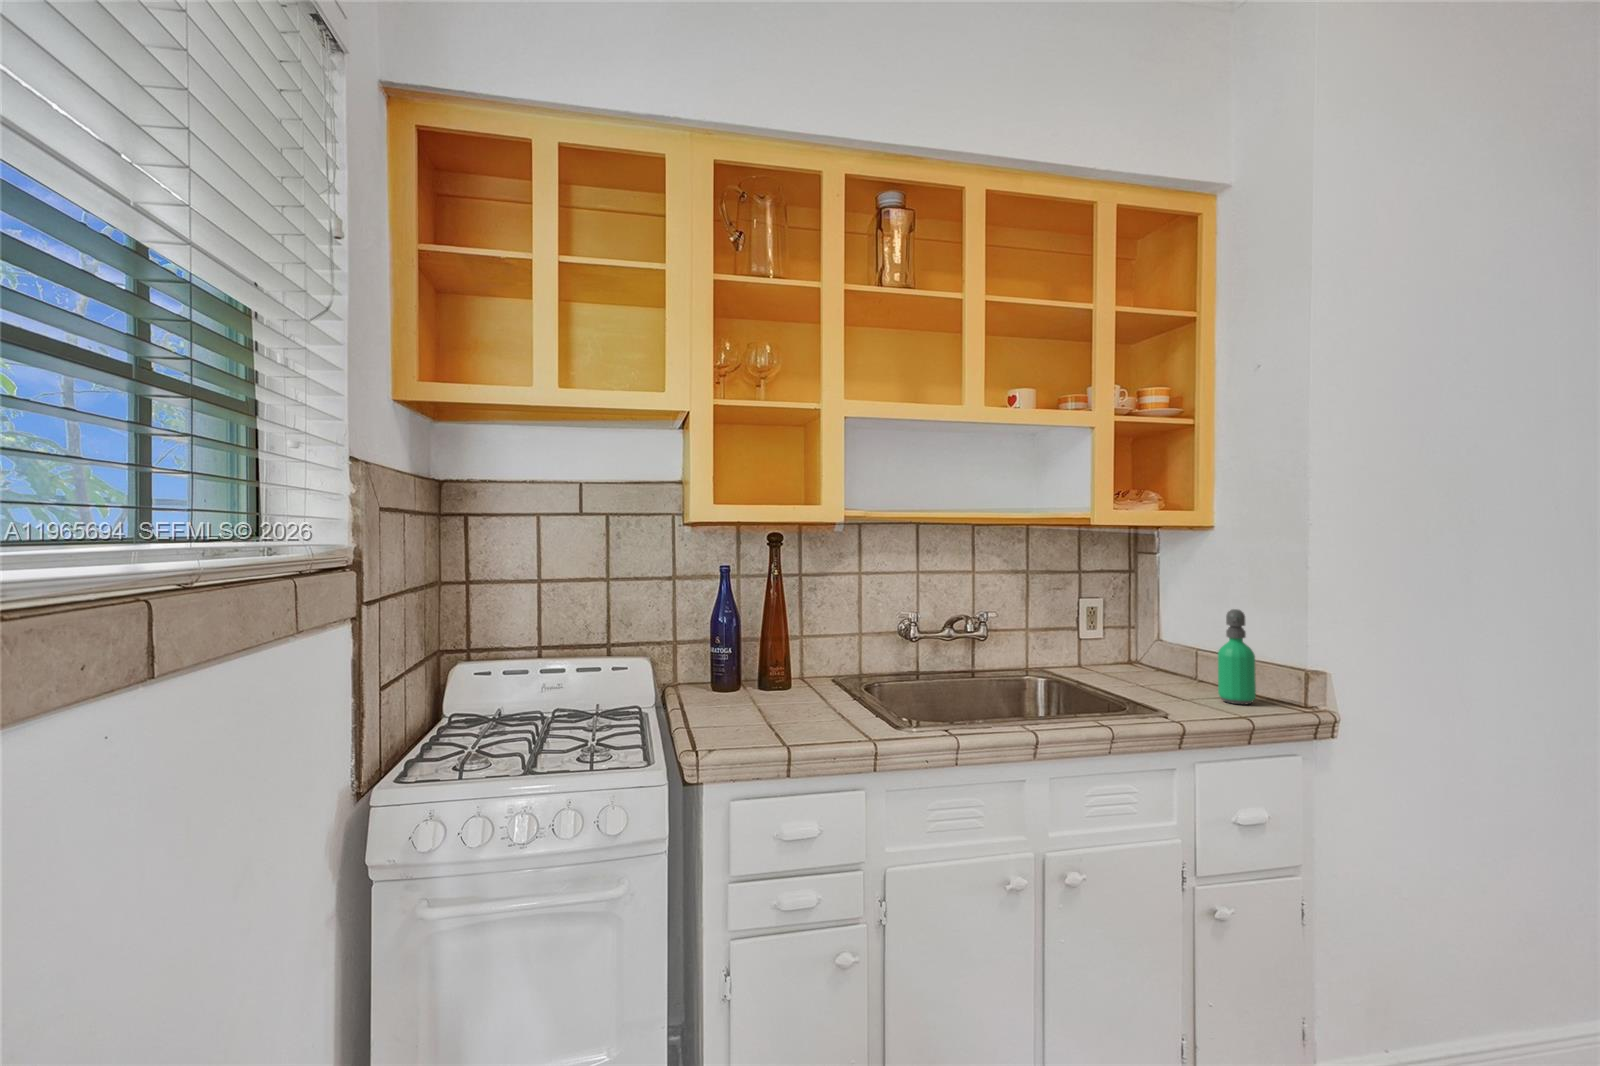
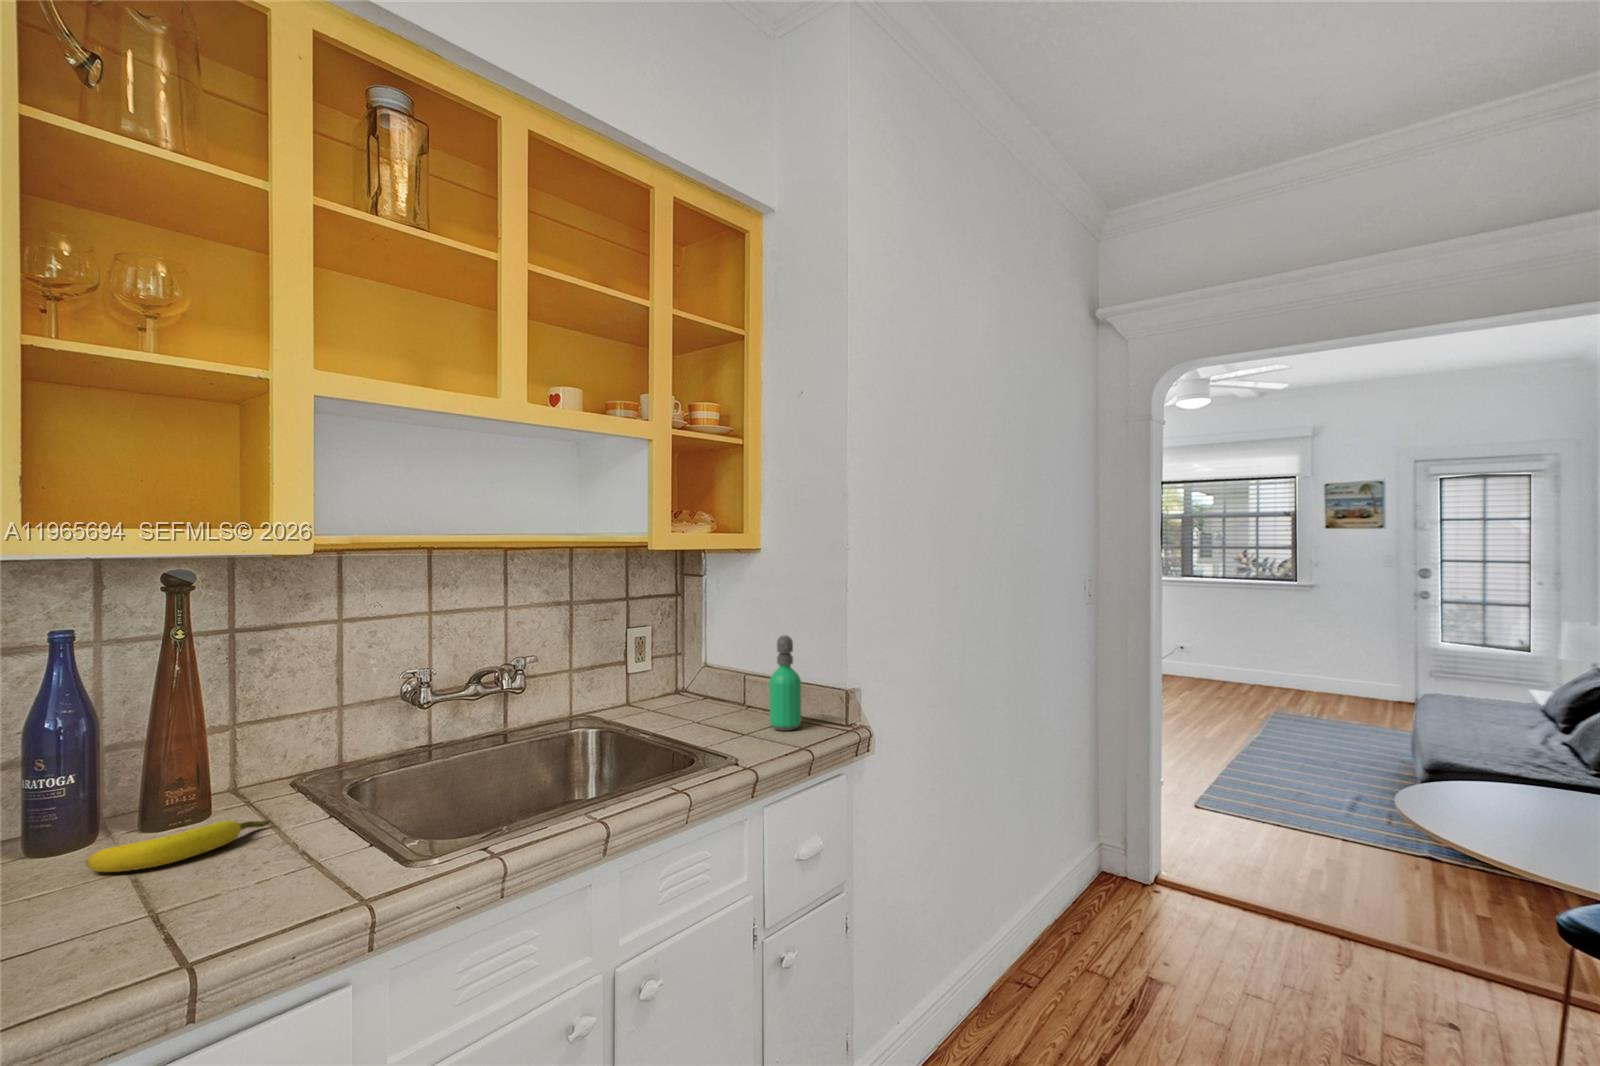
banana: none [737,687,821,704] -> present [86,820,269,872]

